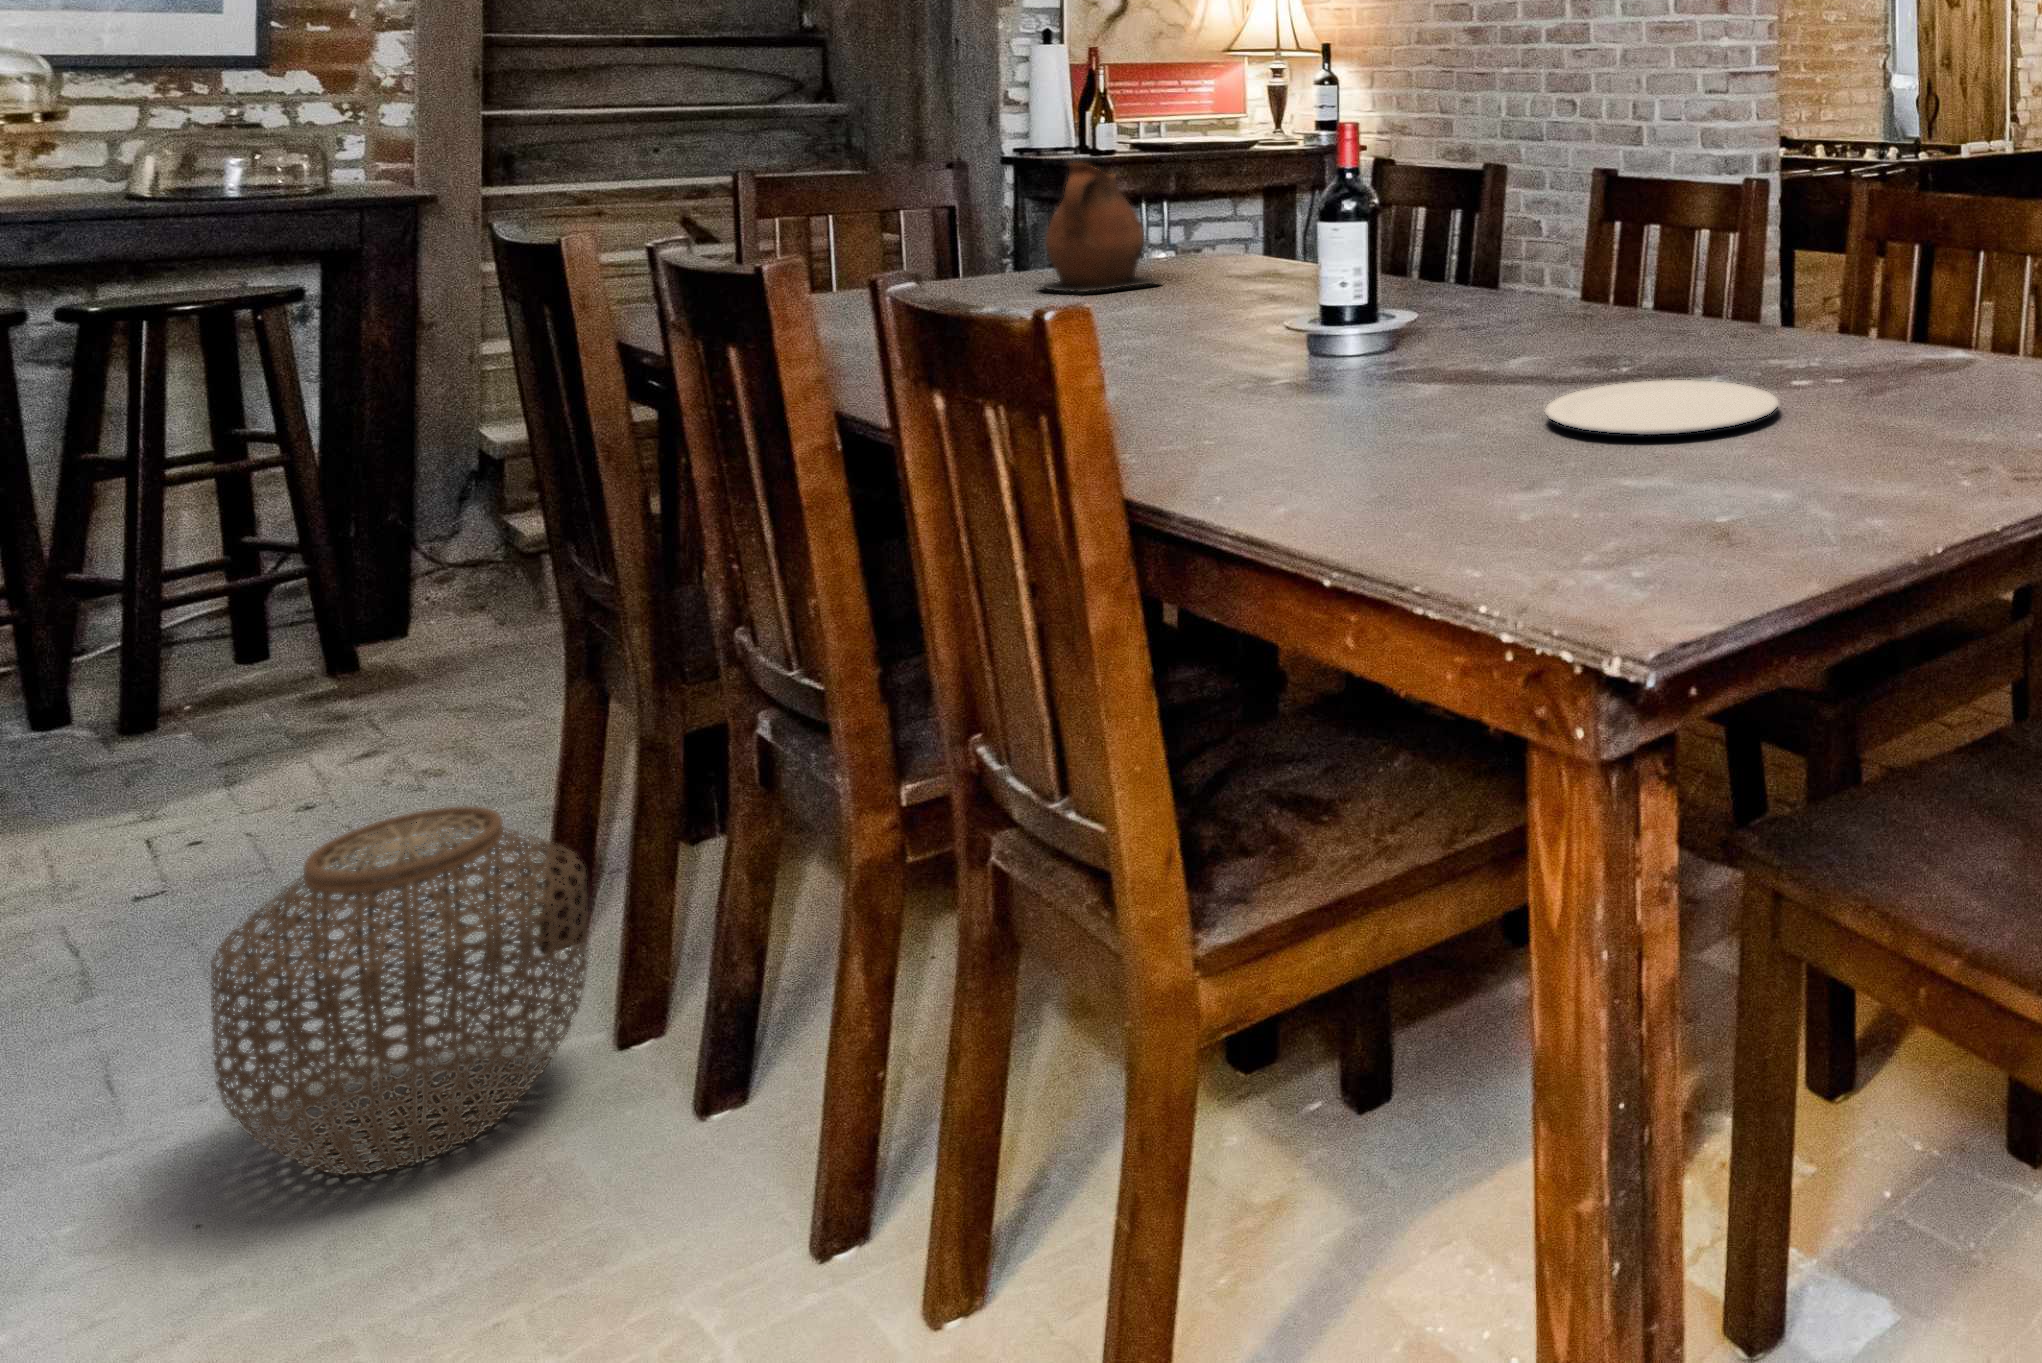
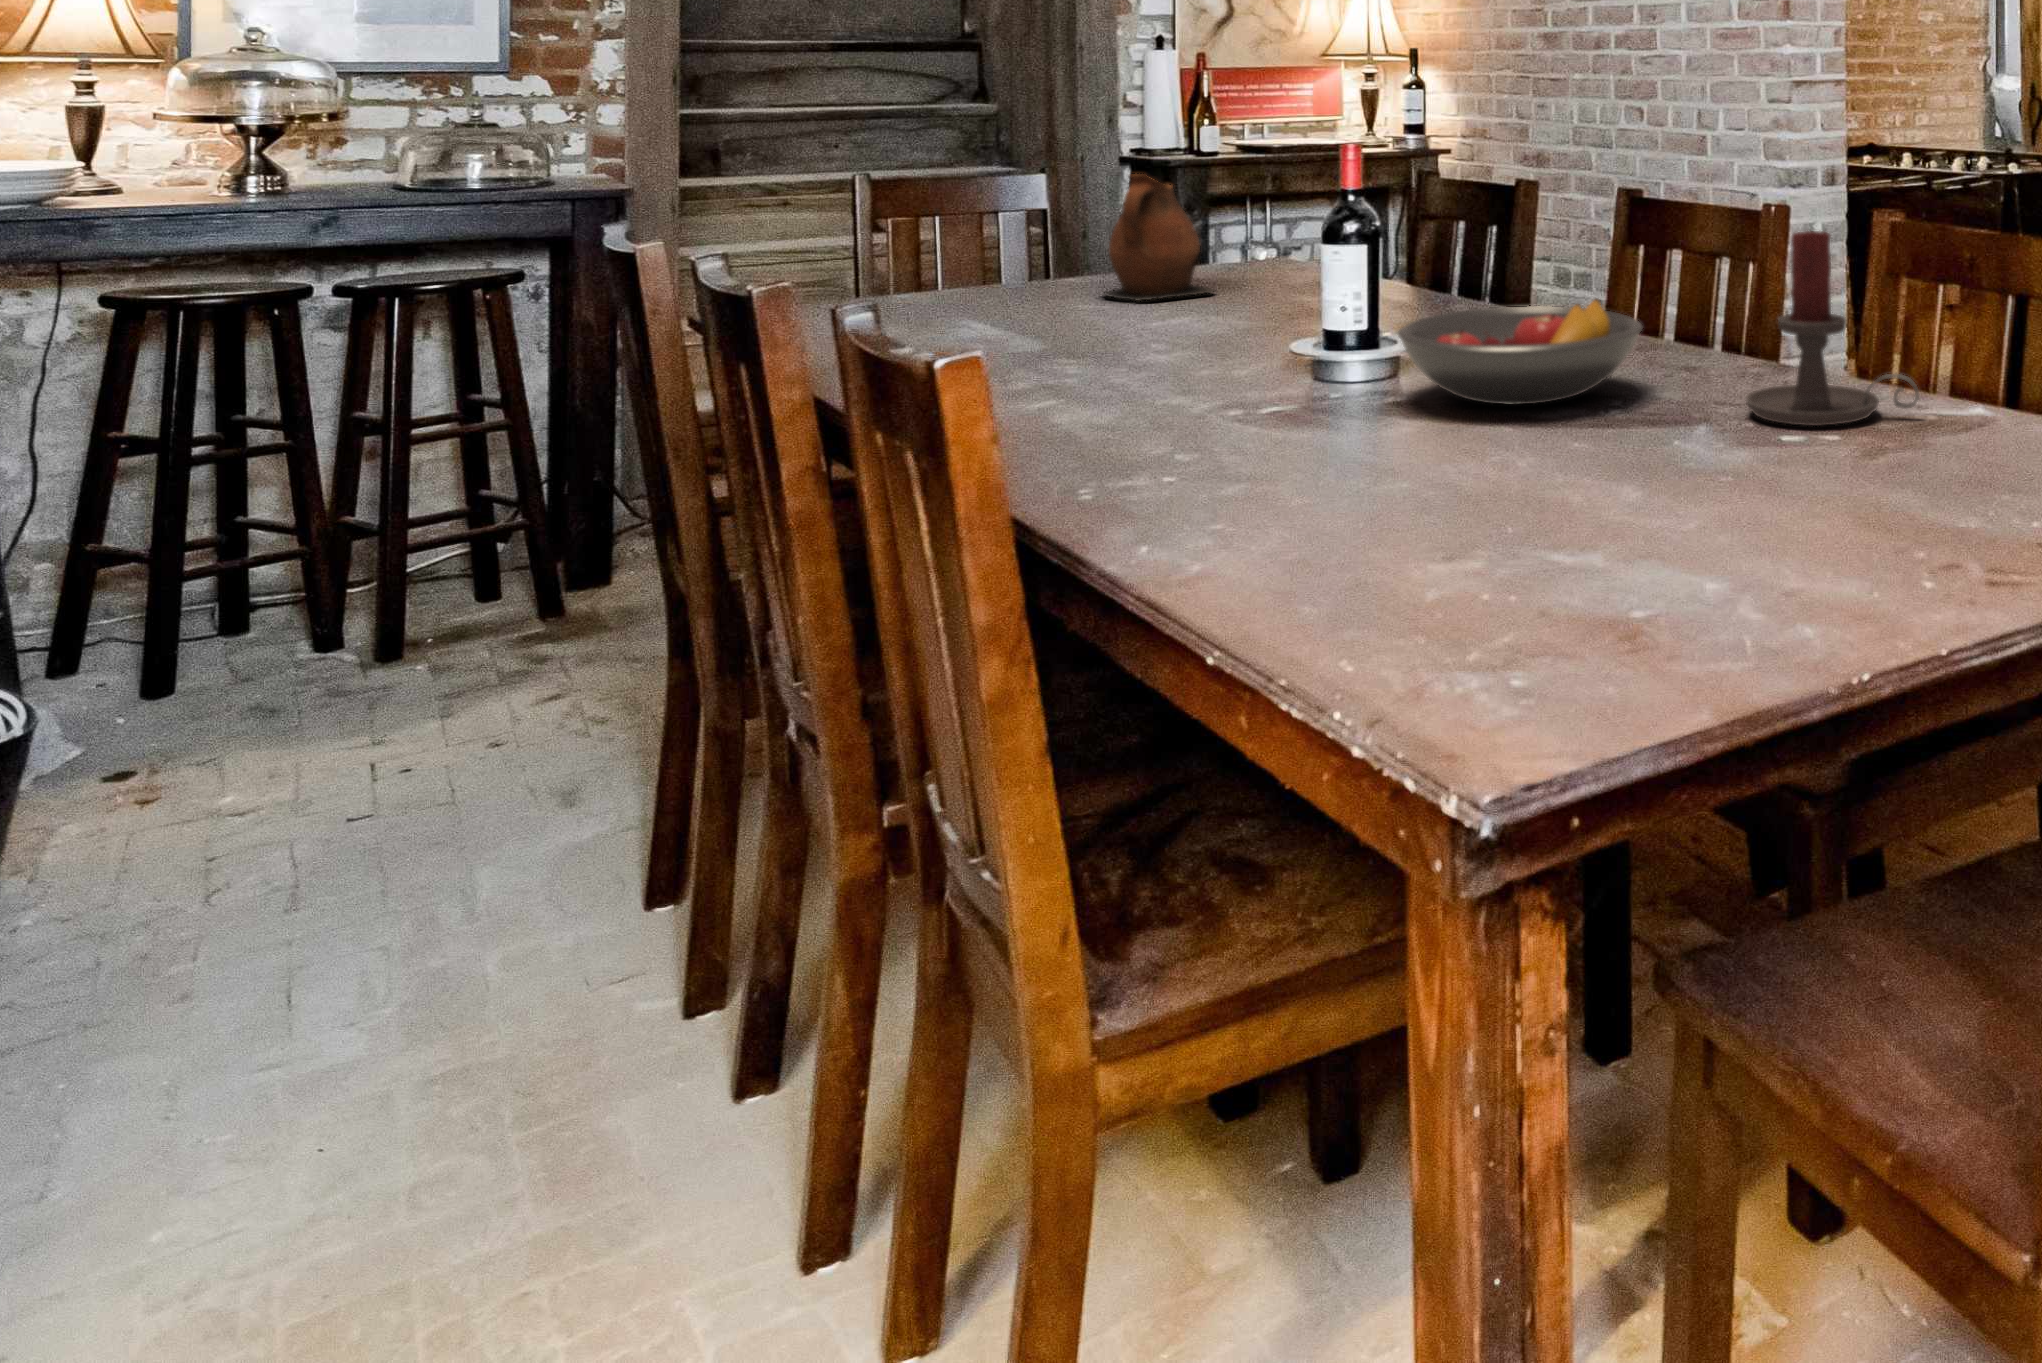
candle holder: none [1745,193,1904,373] -> present [1746,231,1919,426]
fruit bowl: none [1402,267,1641,367] -> present [1398,299,1643,404]
plate: present [1545,380,1778,435] -> none [1511,429,1761,495]
woven basket: present [211,806,589,1175] -> none [332,778,649,1117]

